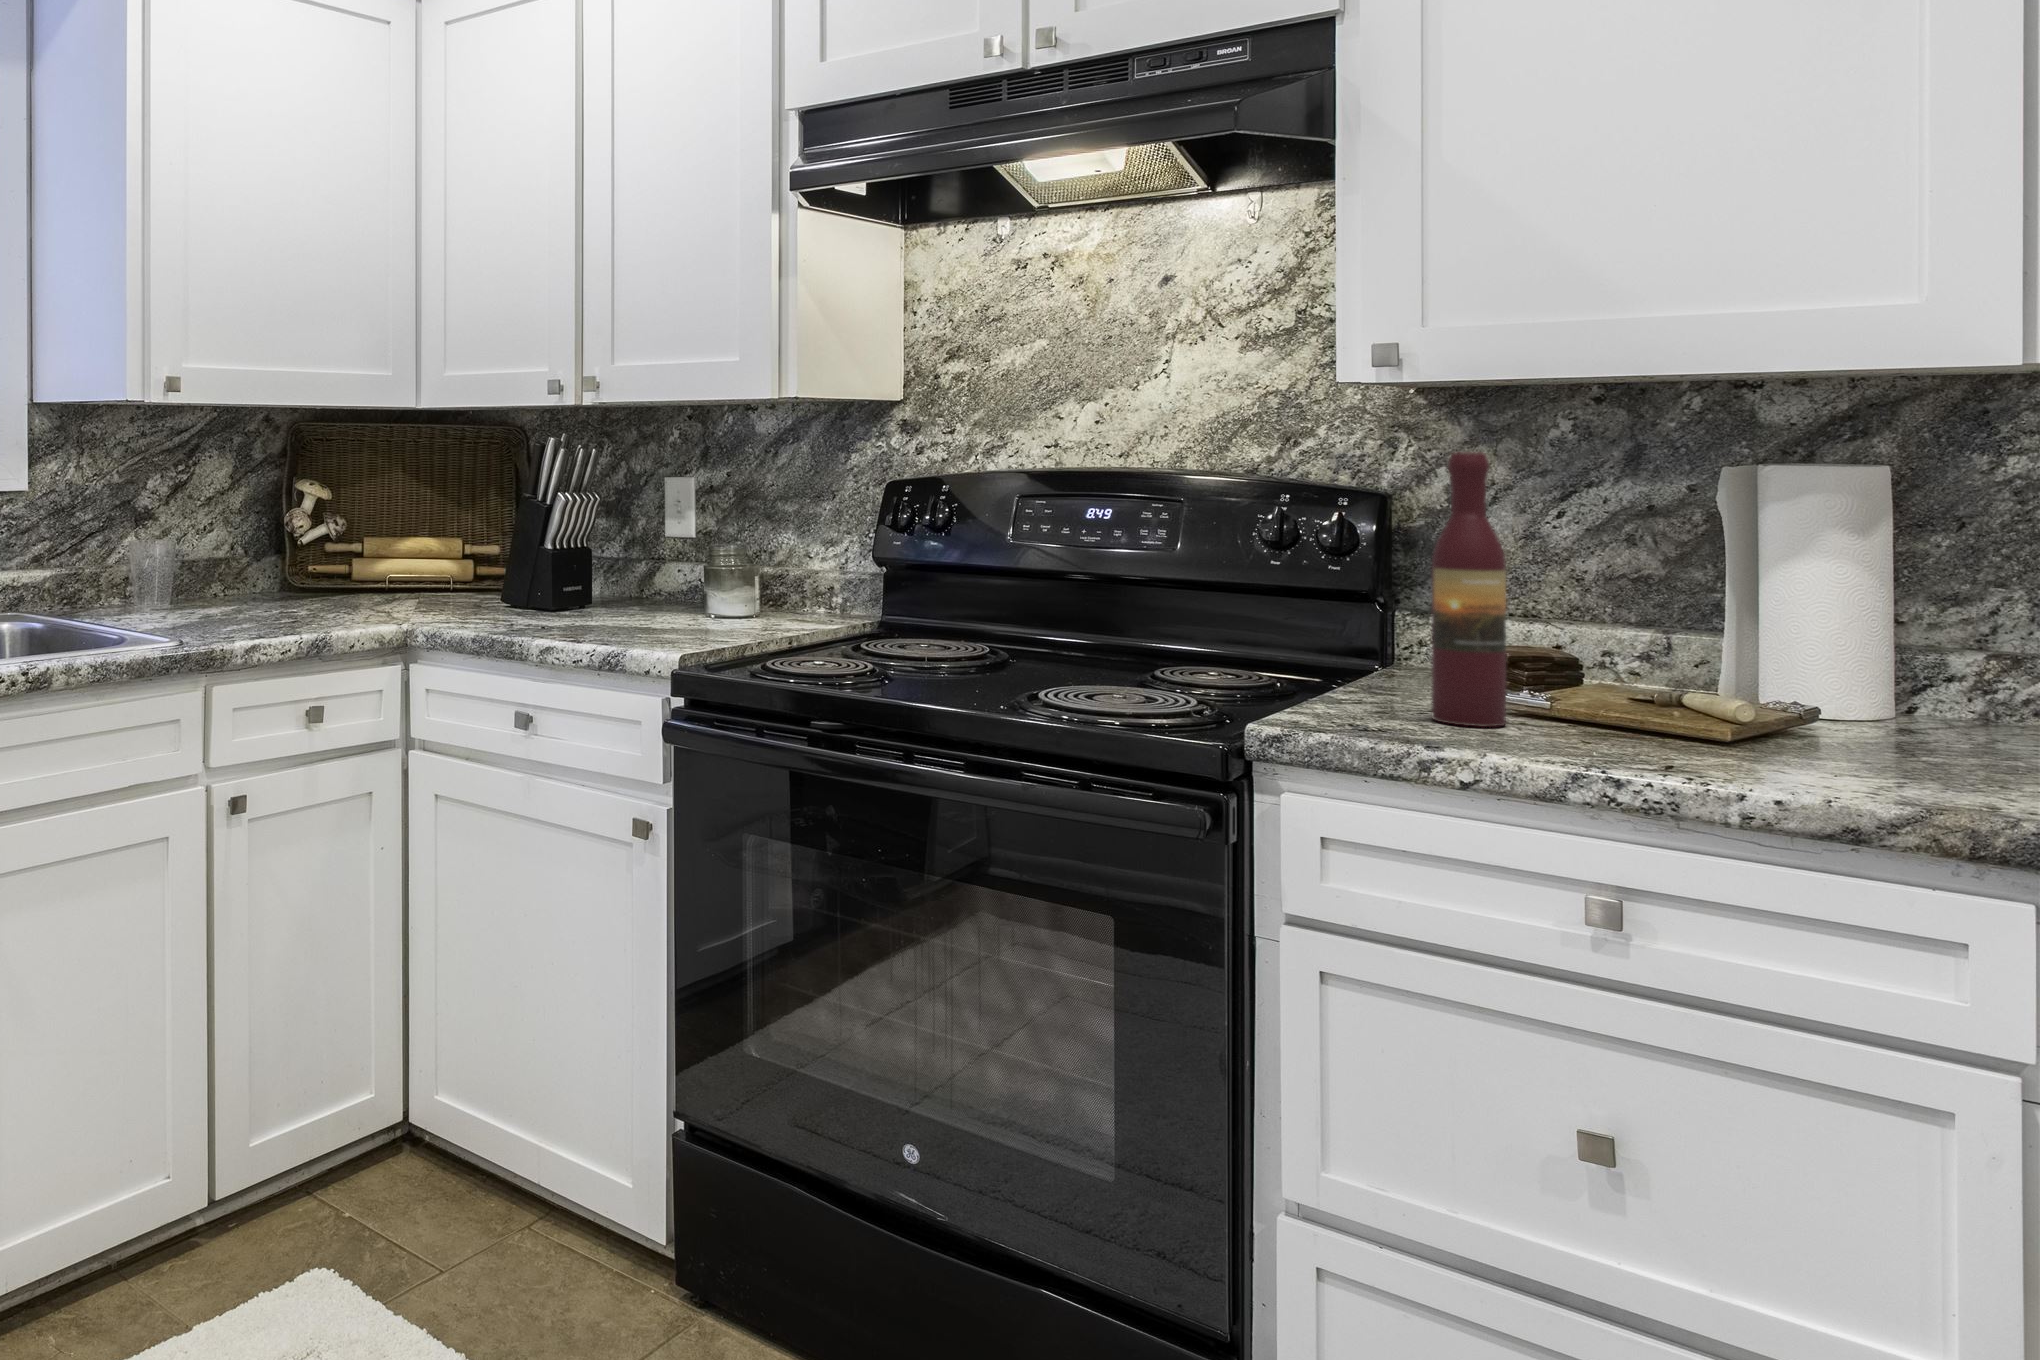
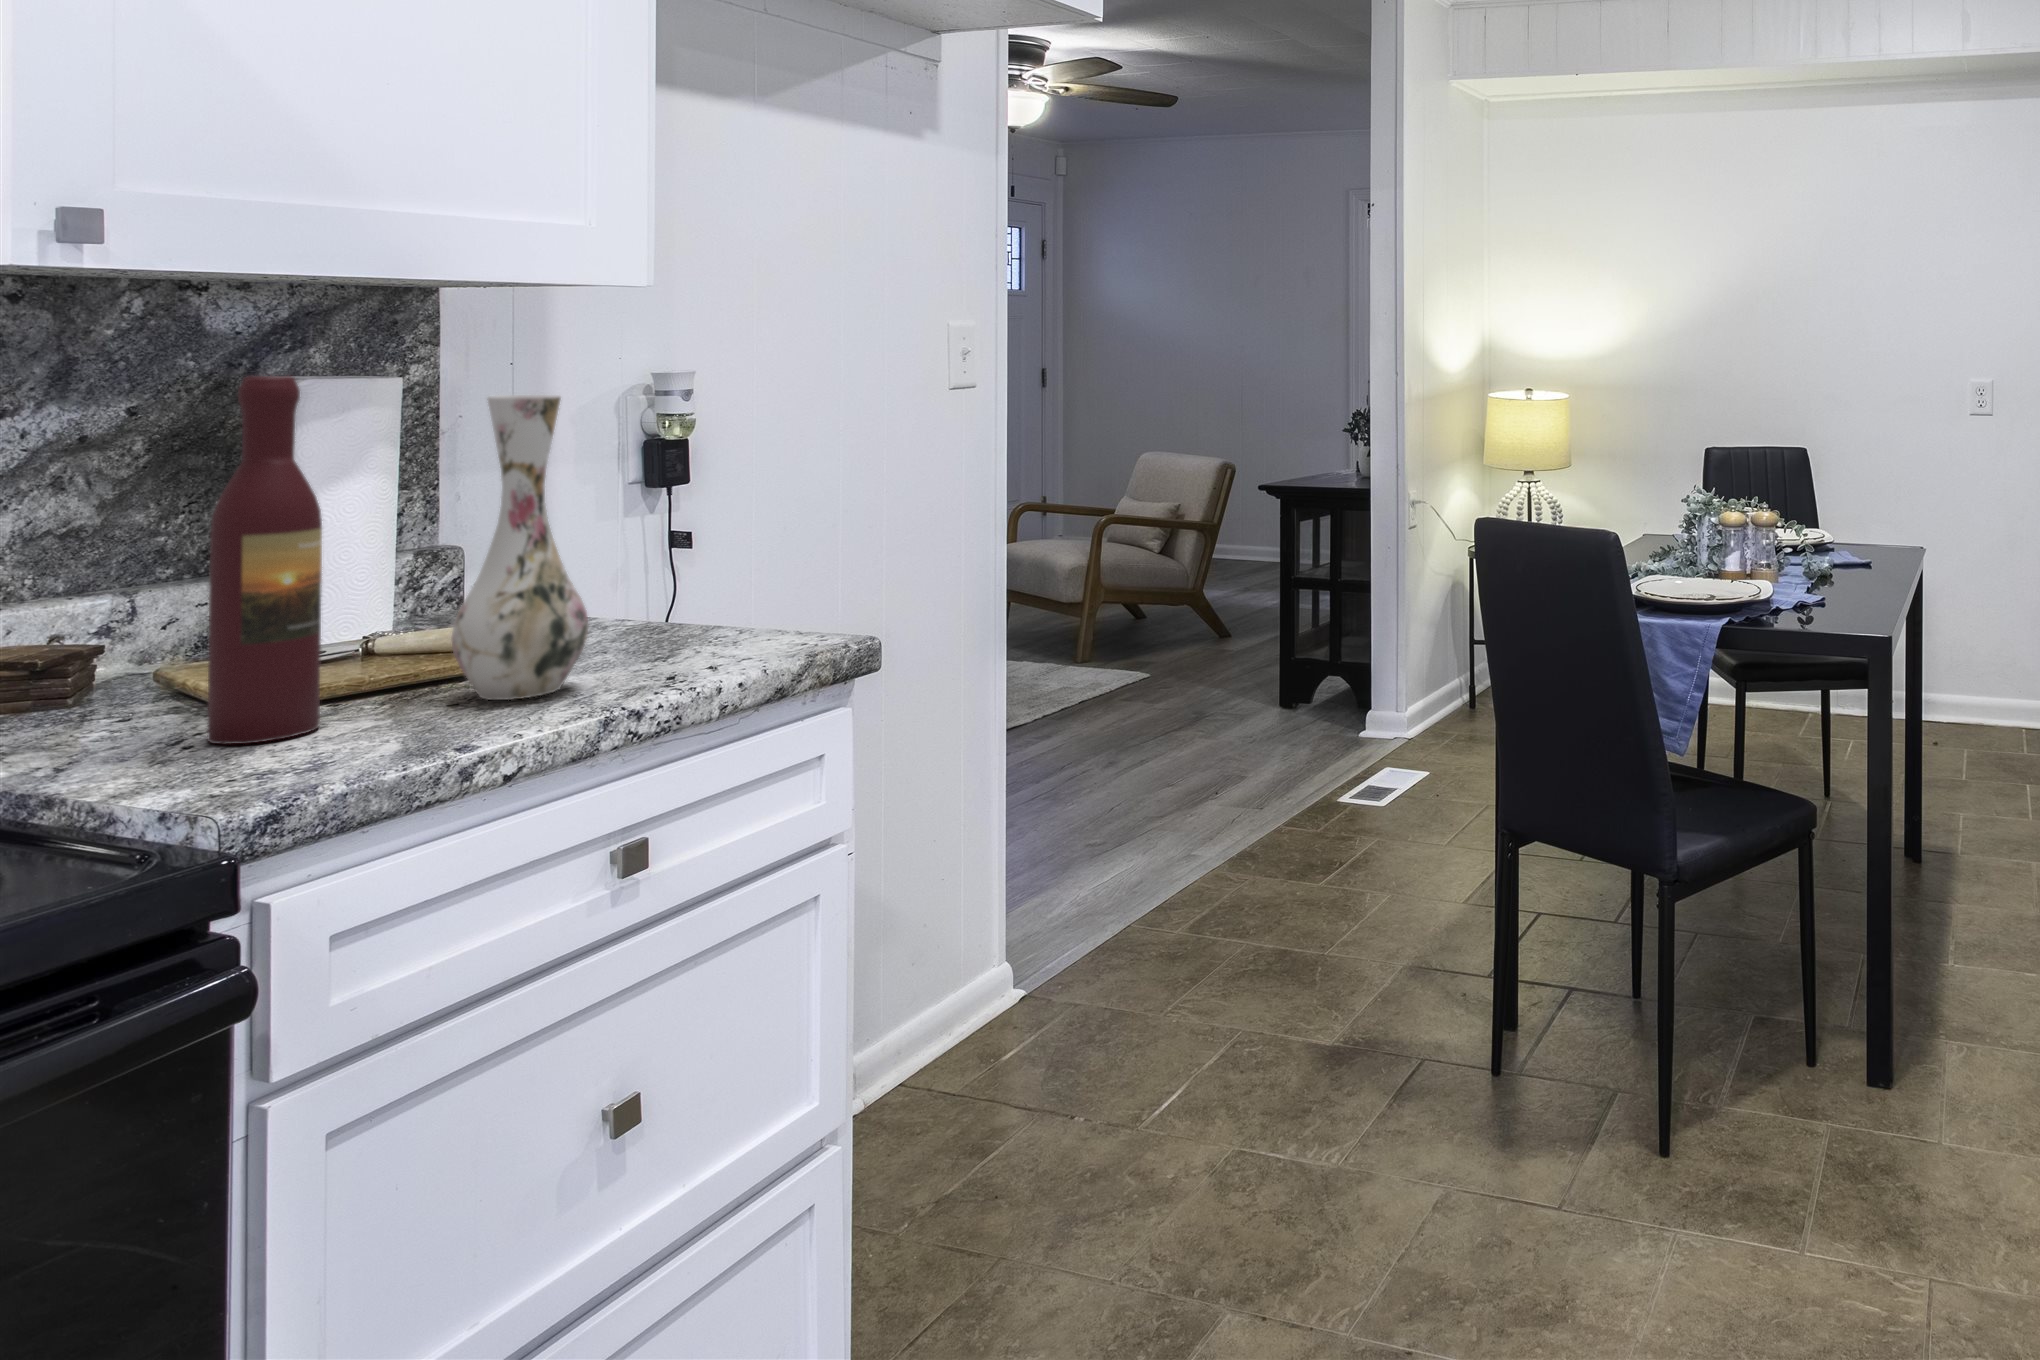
vase: none [1585,473,1715,757] -> present [451,395,589,700]

